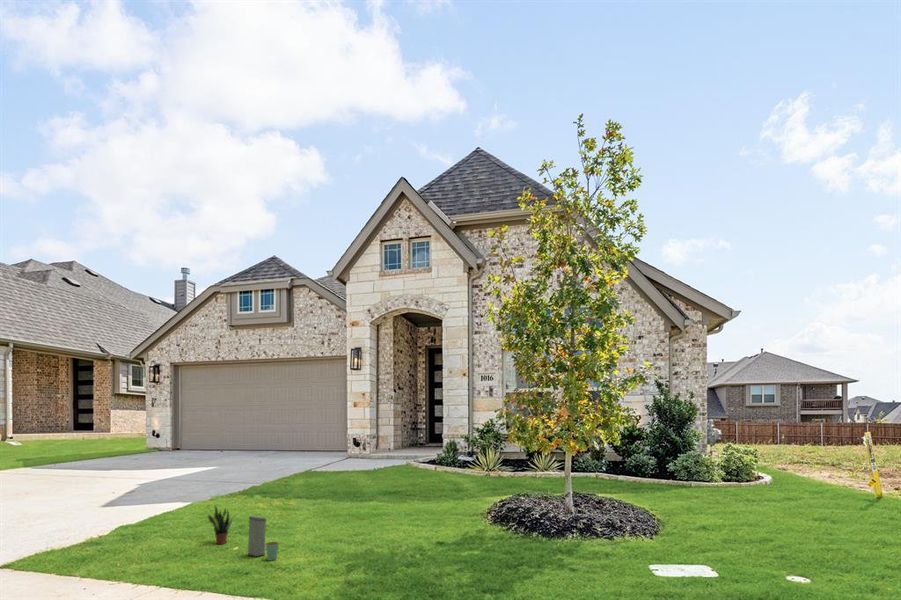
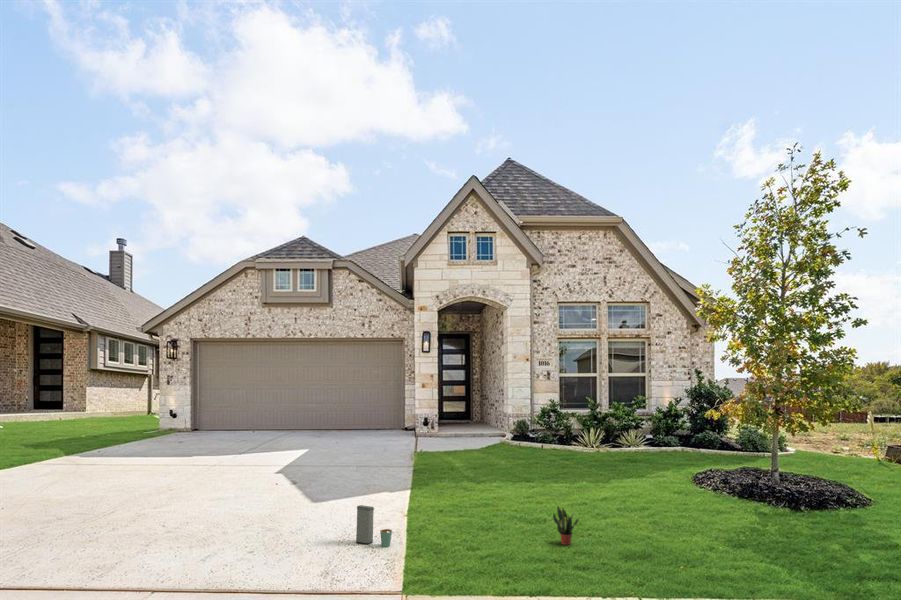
trash can: present [248,516,279,560] -> present [356,505,392,547]

